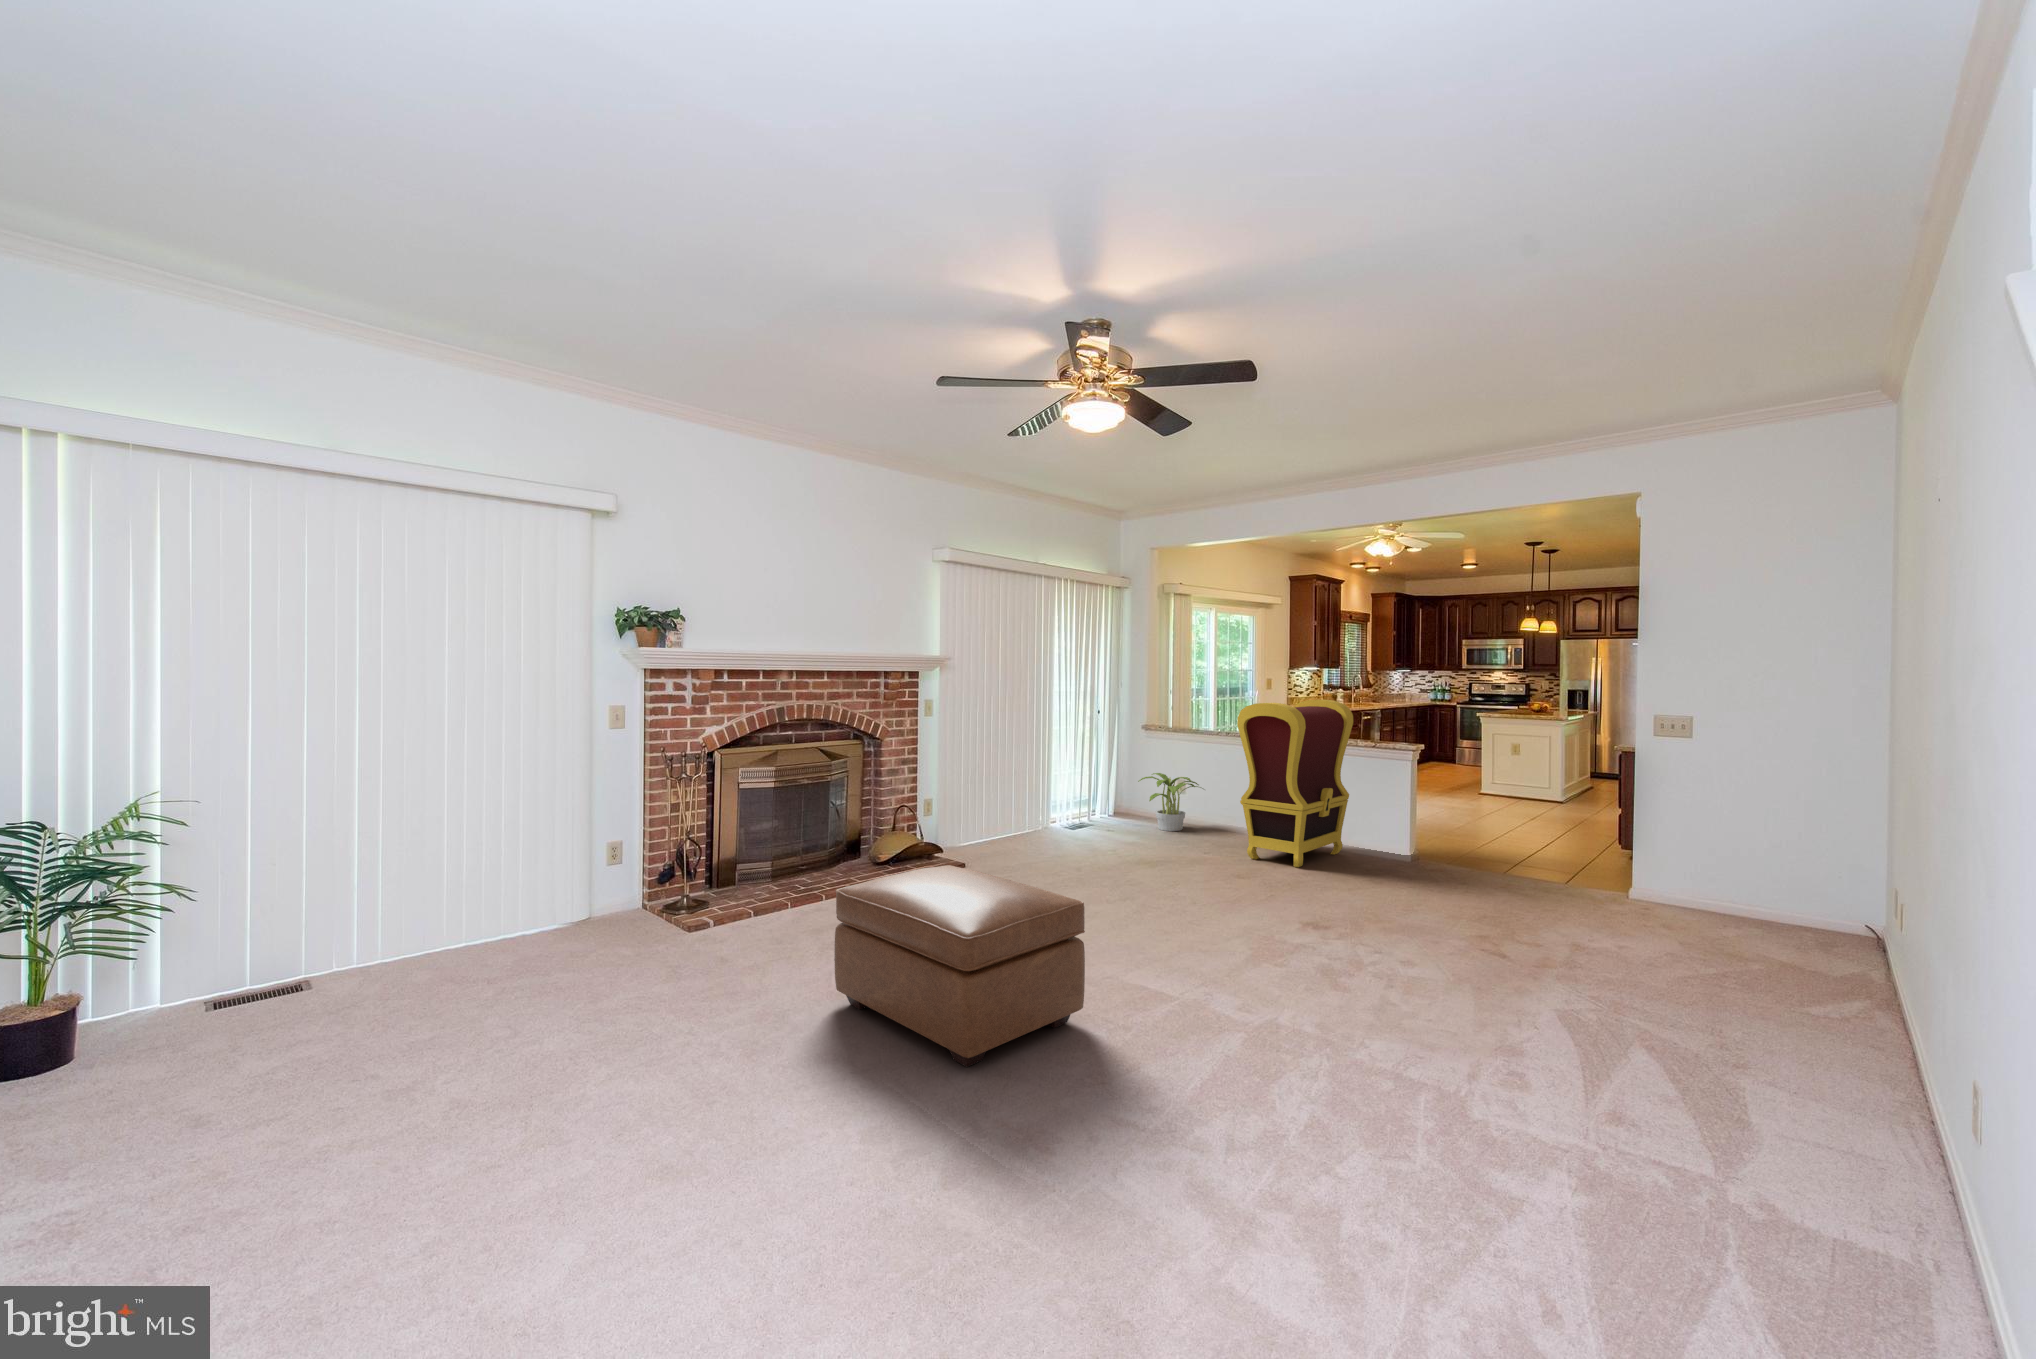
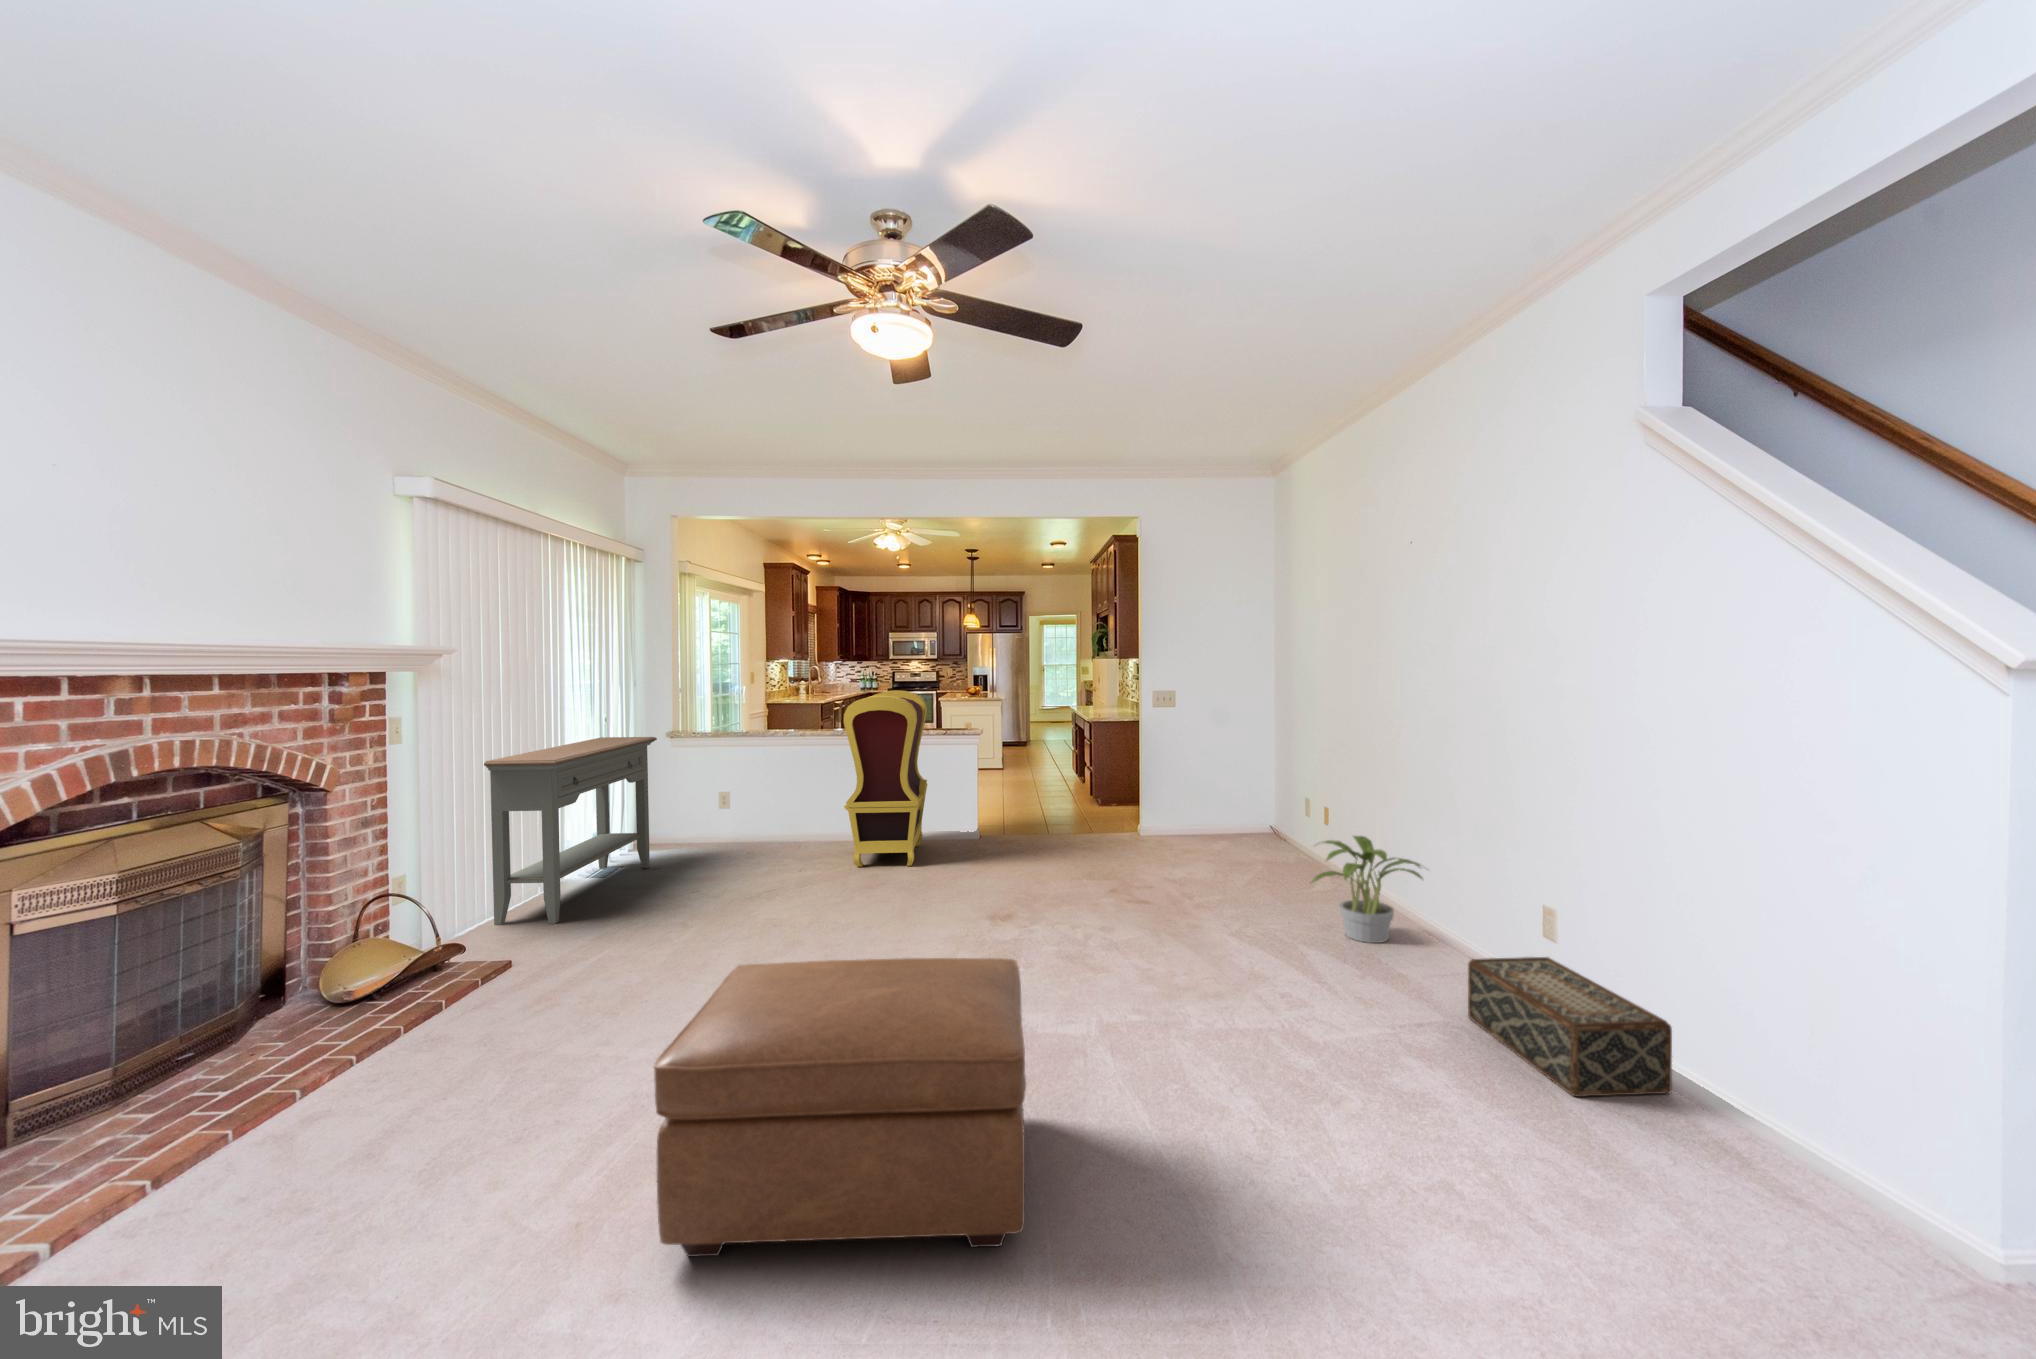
console table: none [978,725,1117,849] -> present [484,737,657,925]
potted plant: present [1138,773,1203,831] -> present [1312,836,1429,943]
woven basket: none [1640,1080,1834,1330] -> present [1468,957,1672,1097]

